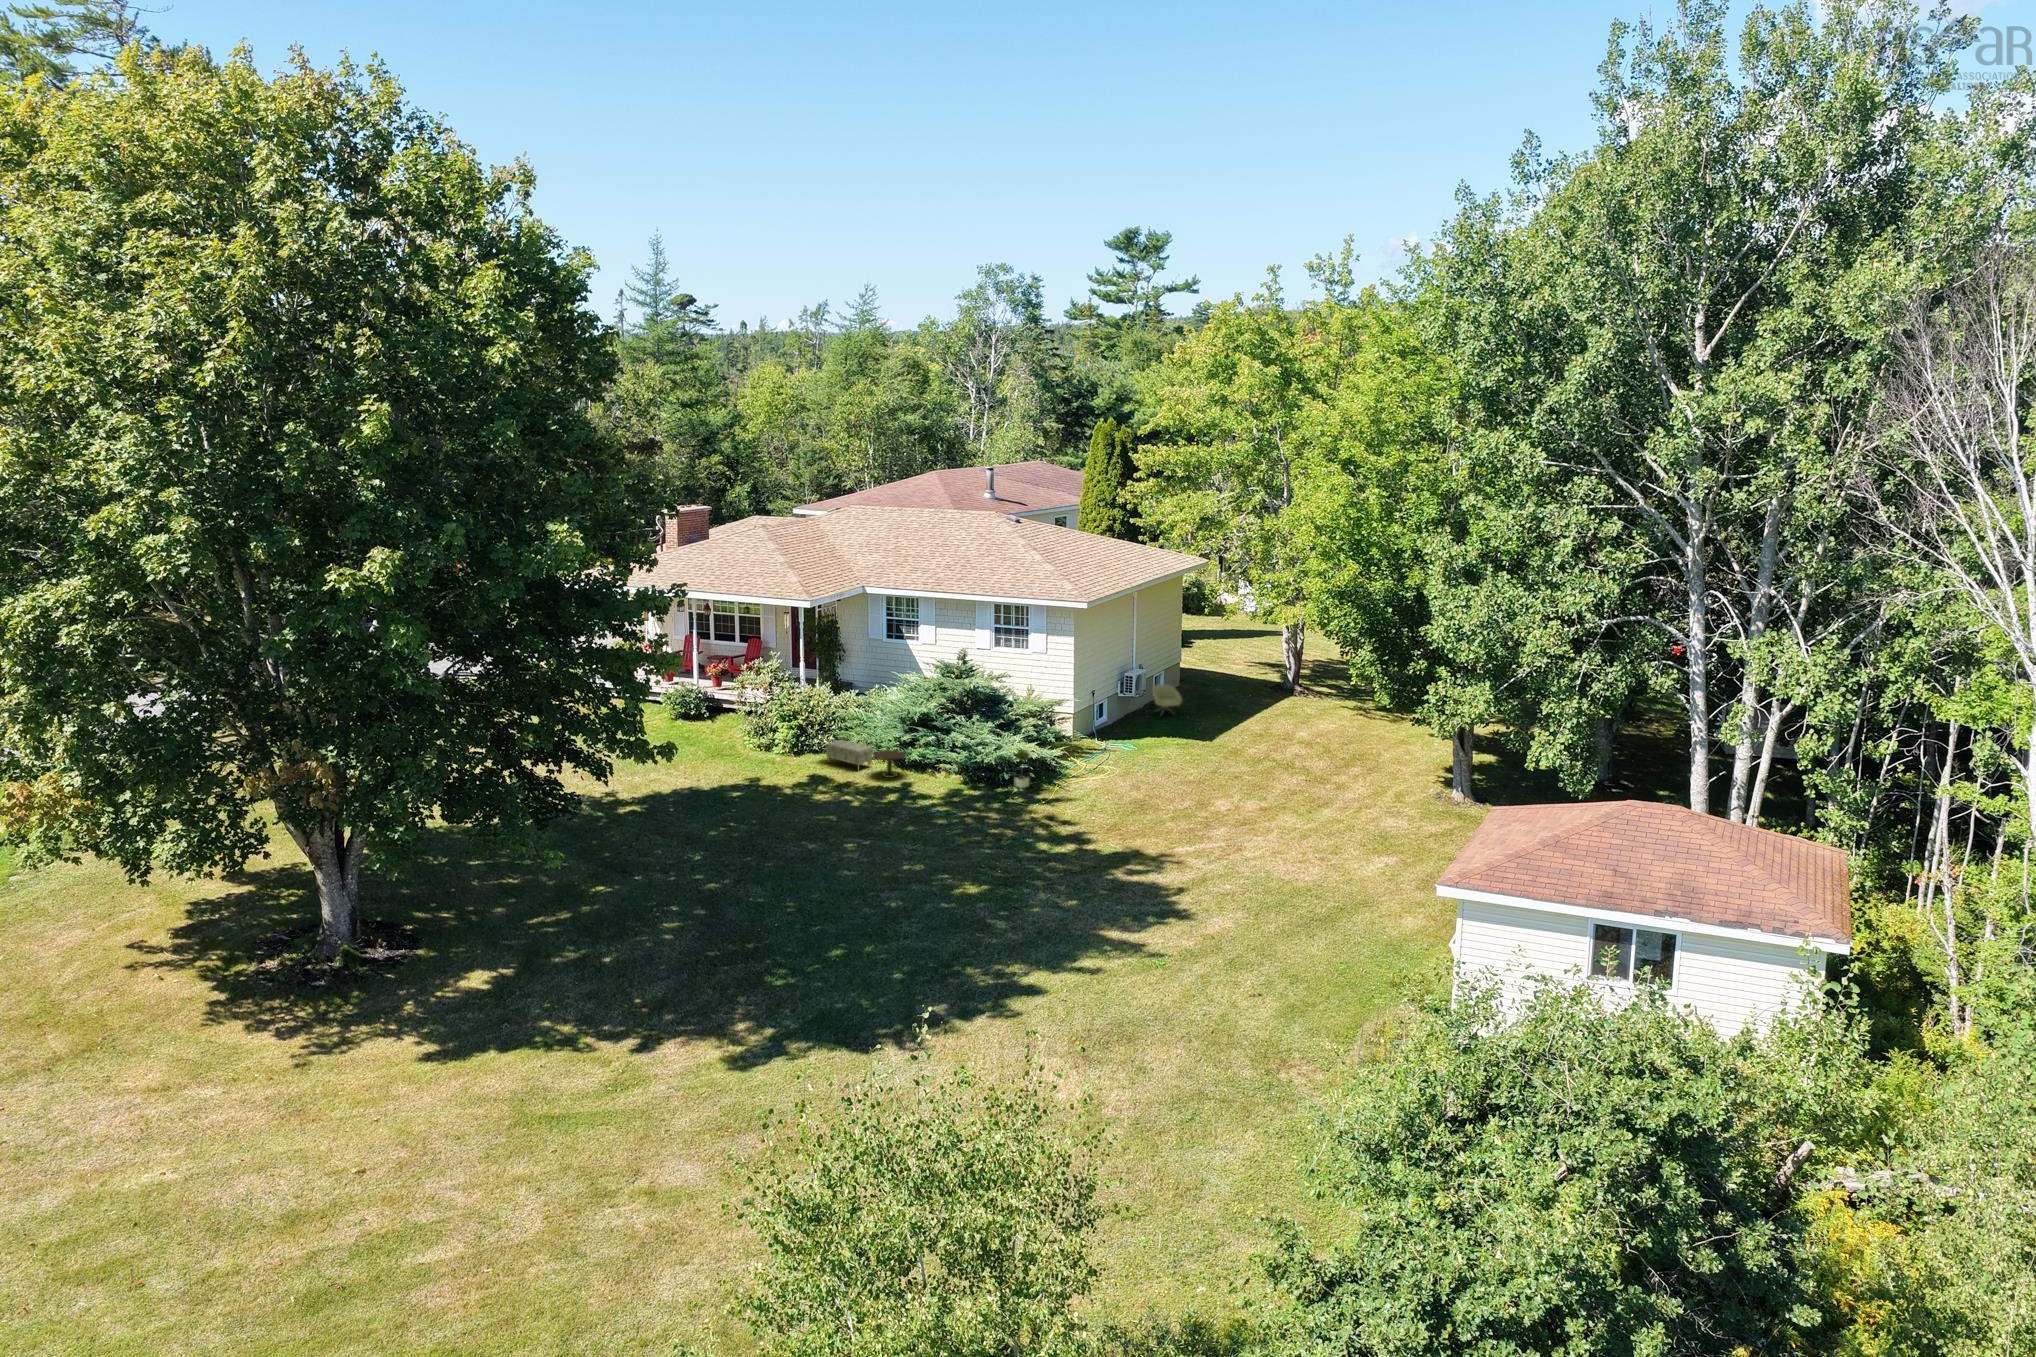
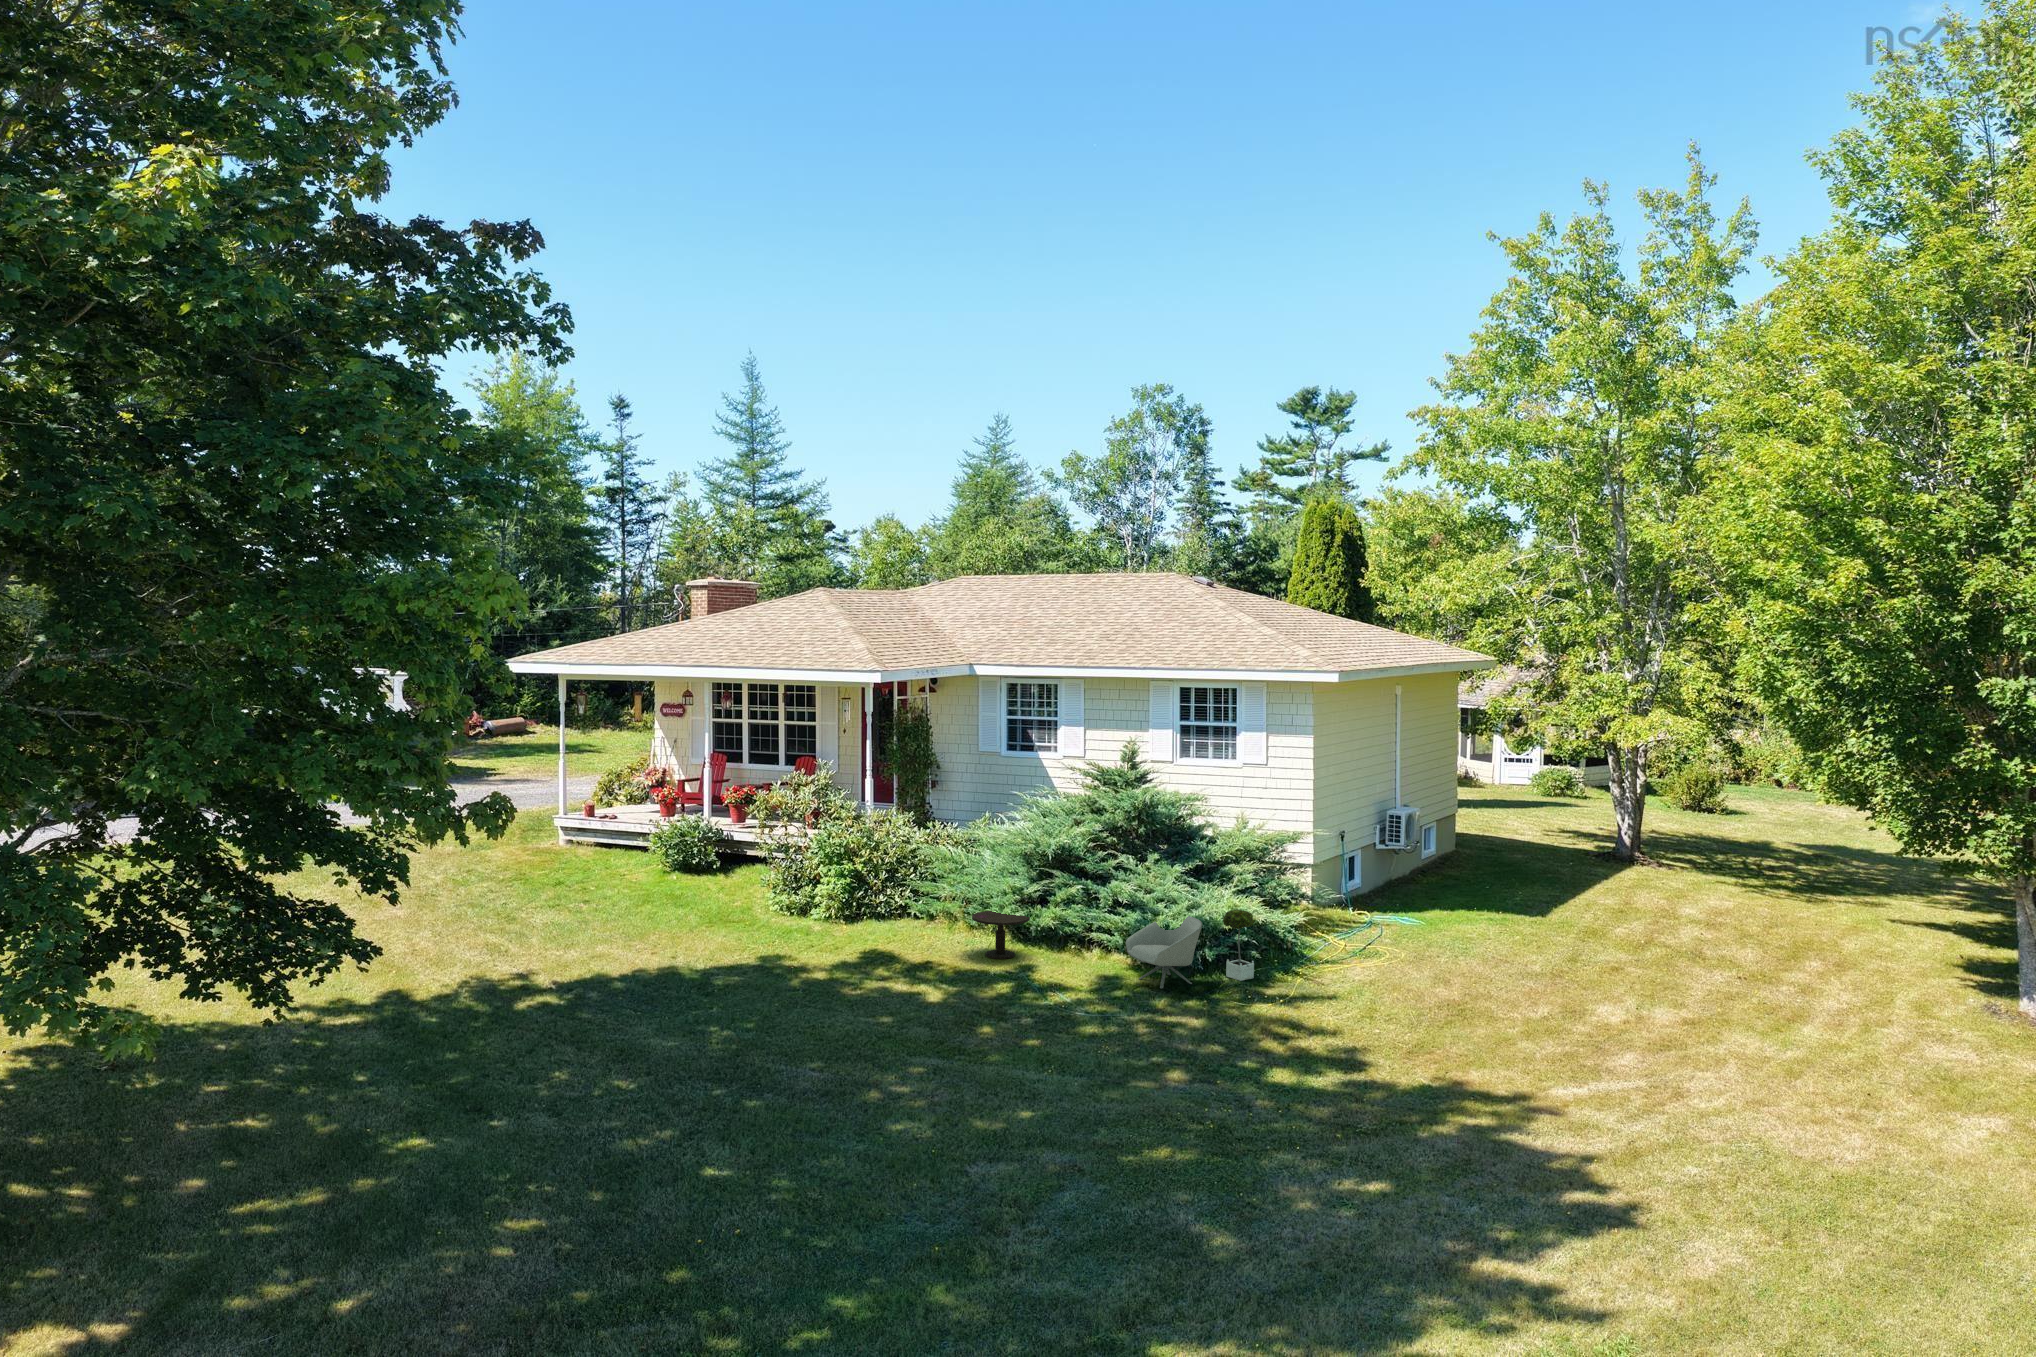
armchair: present [1152,684,1182,710] -> present [1126,916,1202,988]
bench: present [826,740,872,769] -> none [895,896,972,948]

